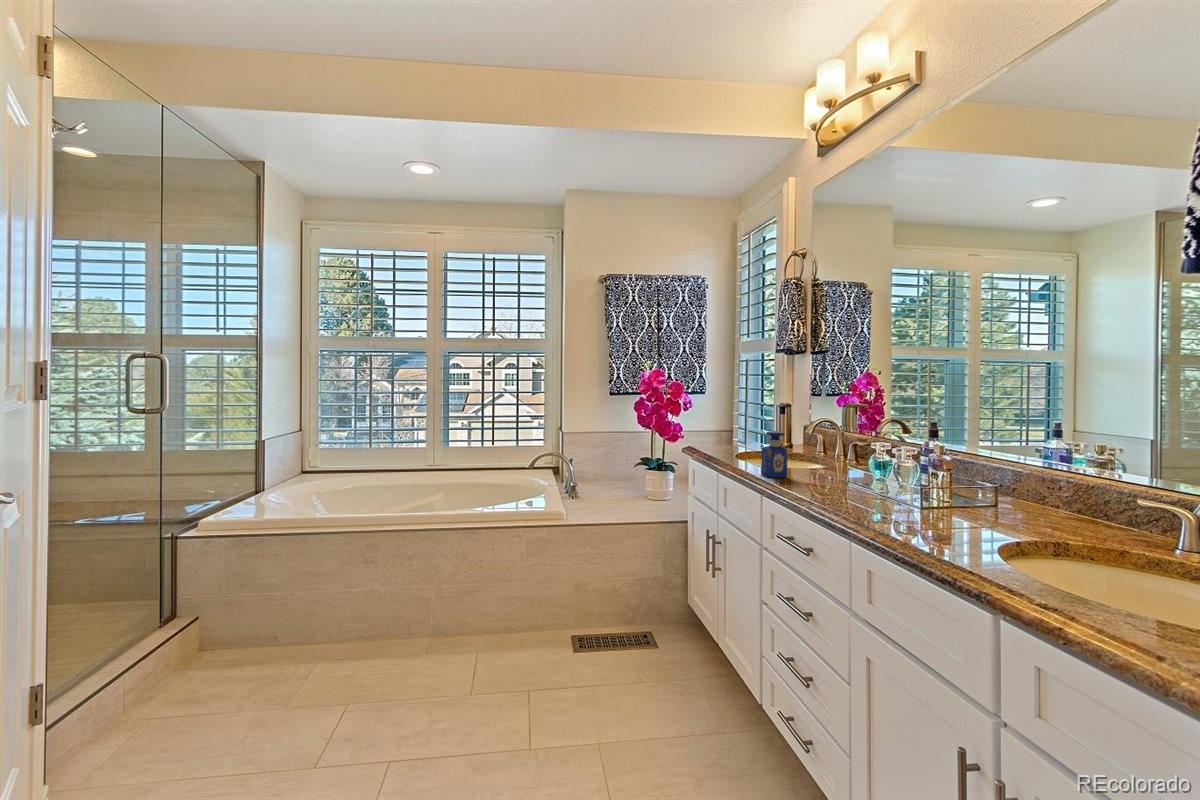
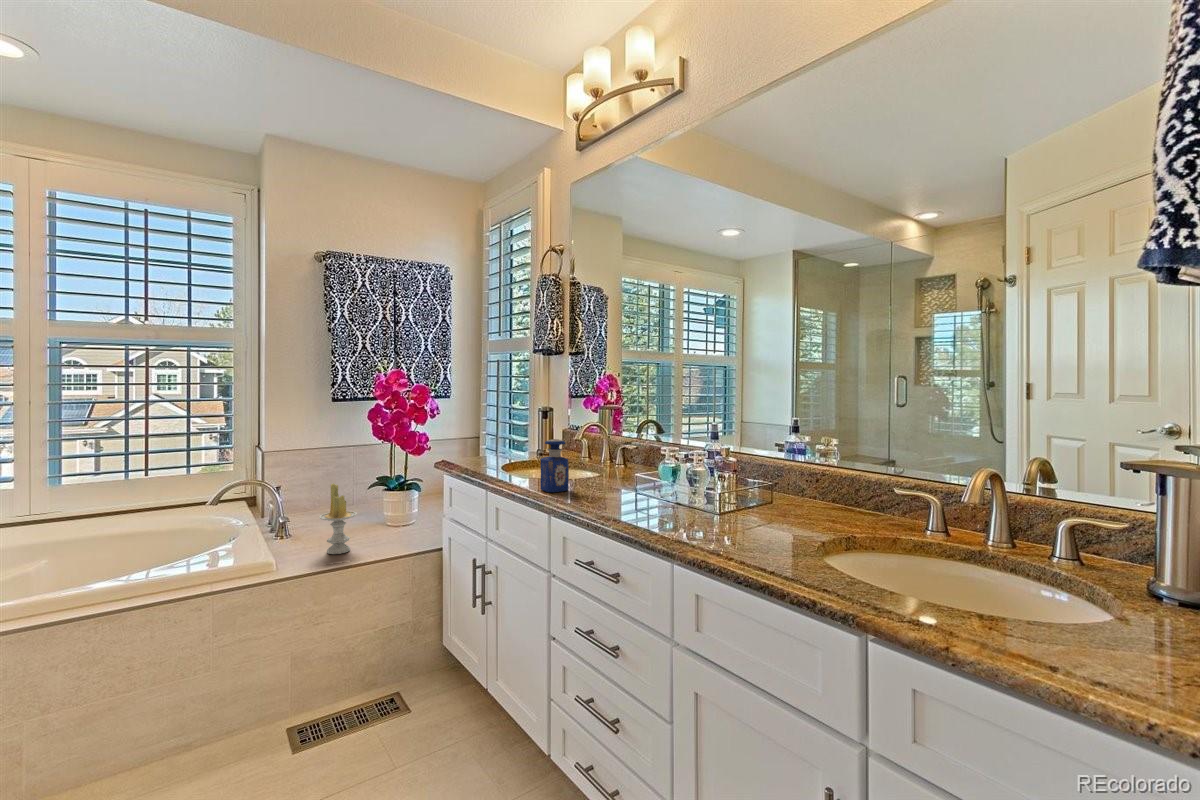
candle: none [595,459,622,514] -> present [319,483,357,554]

